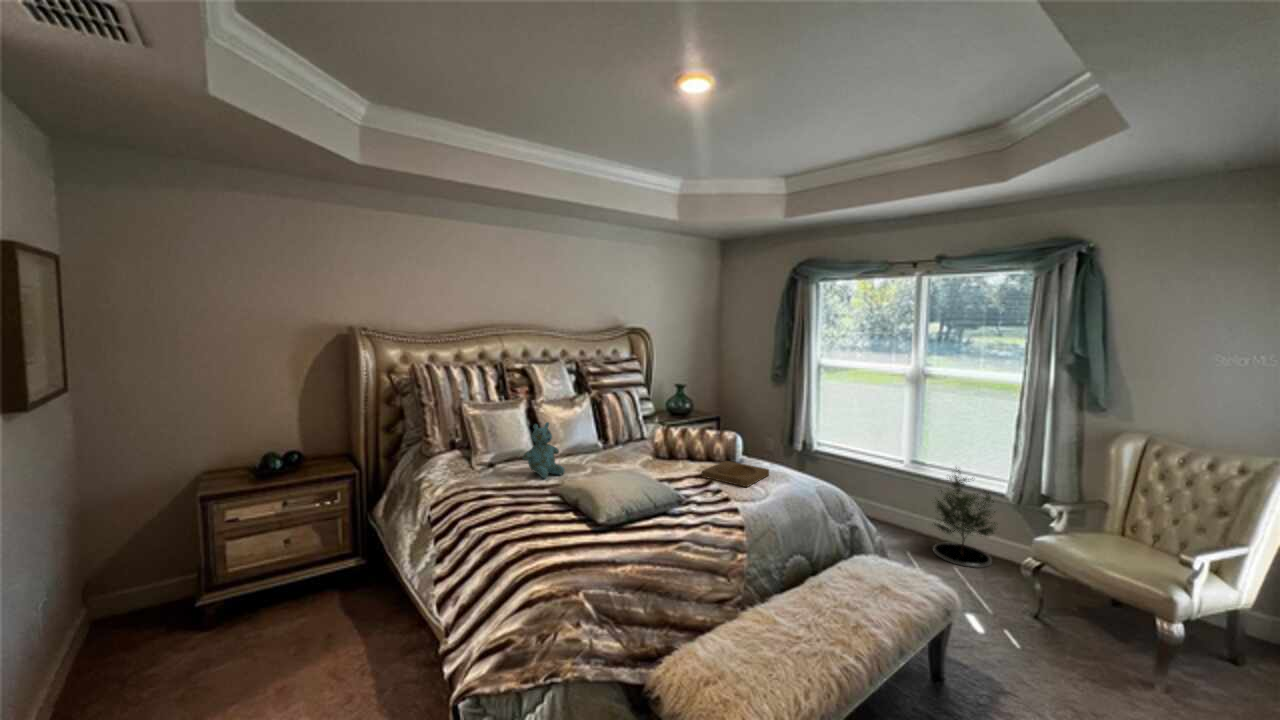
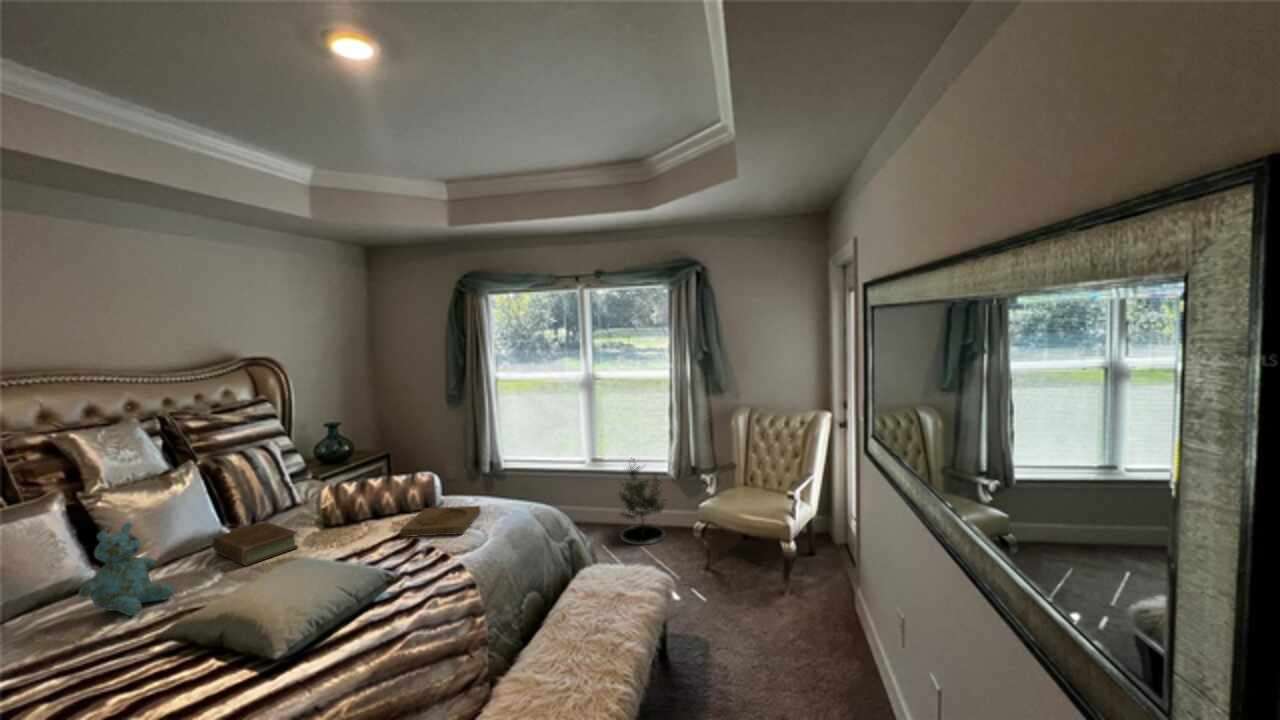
book: none [590,443,636,469] -> present [212,521,298,566]

